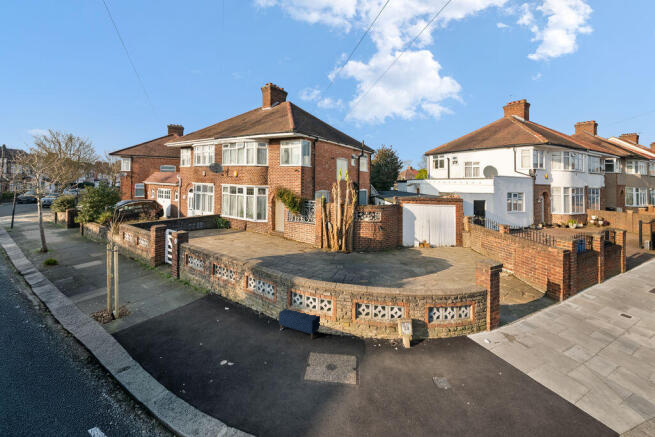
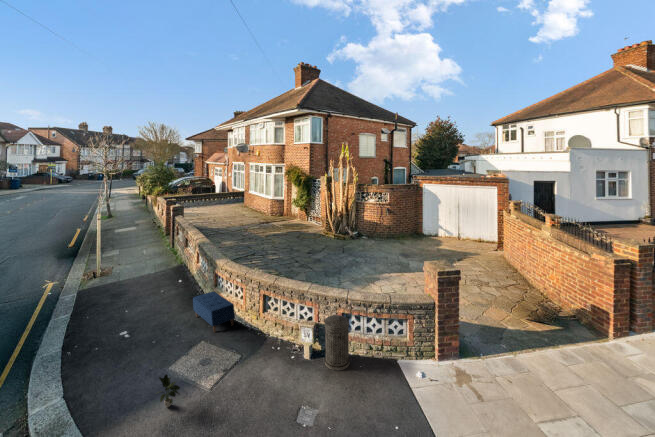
trash can: none [420,310,441,351] -> present [325,315,350,370]
potted plant: none [332,368,350,395] -> present [157,374,180,407]

